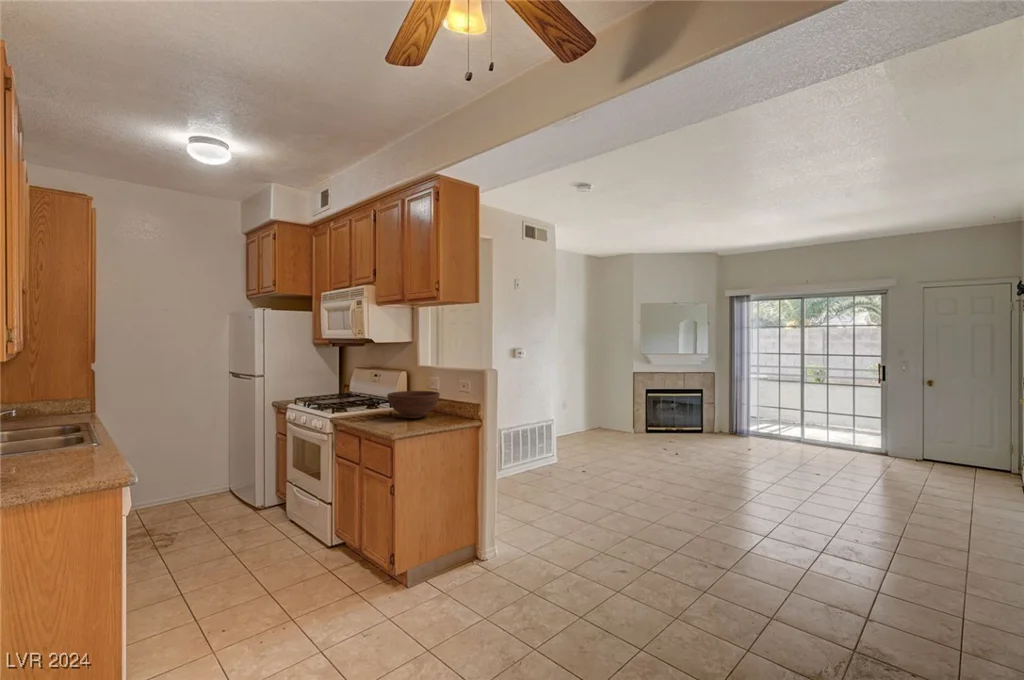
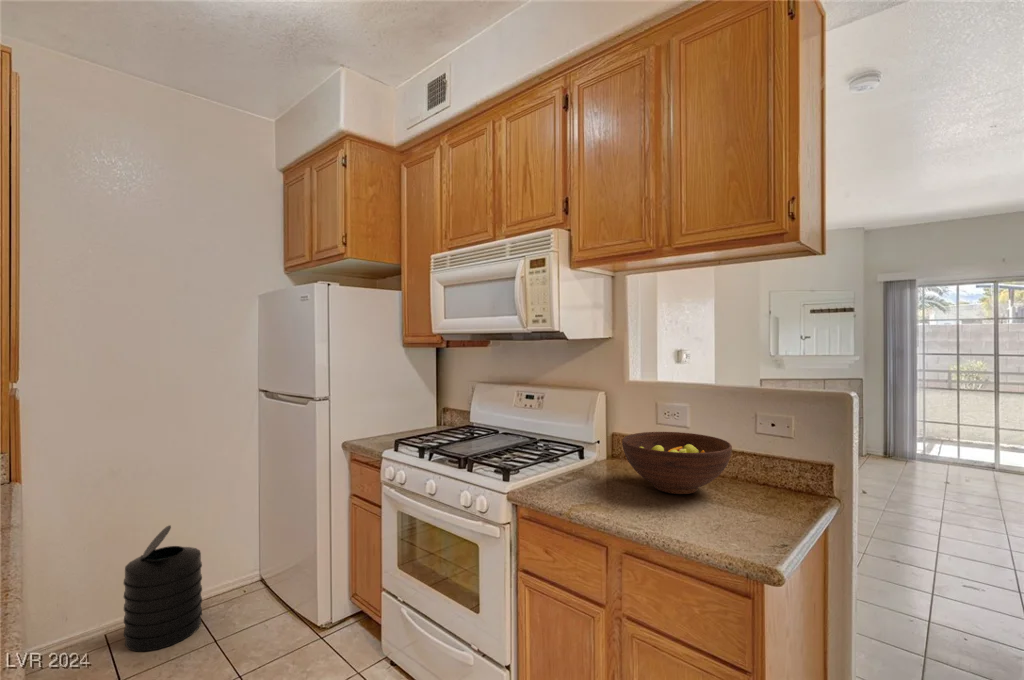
trash can: none [148,448,193,514] -> present [124,526,202,651]

